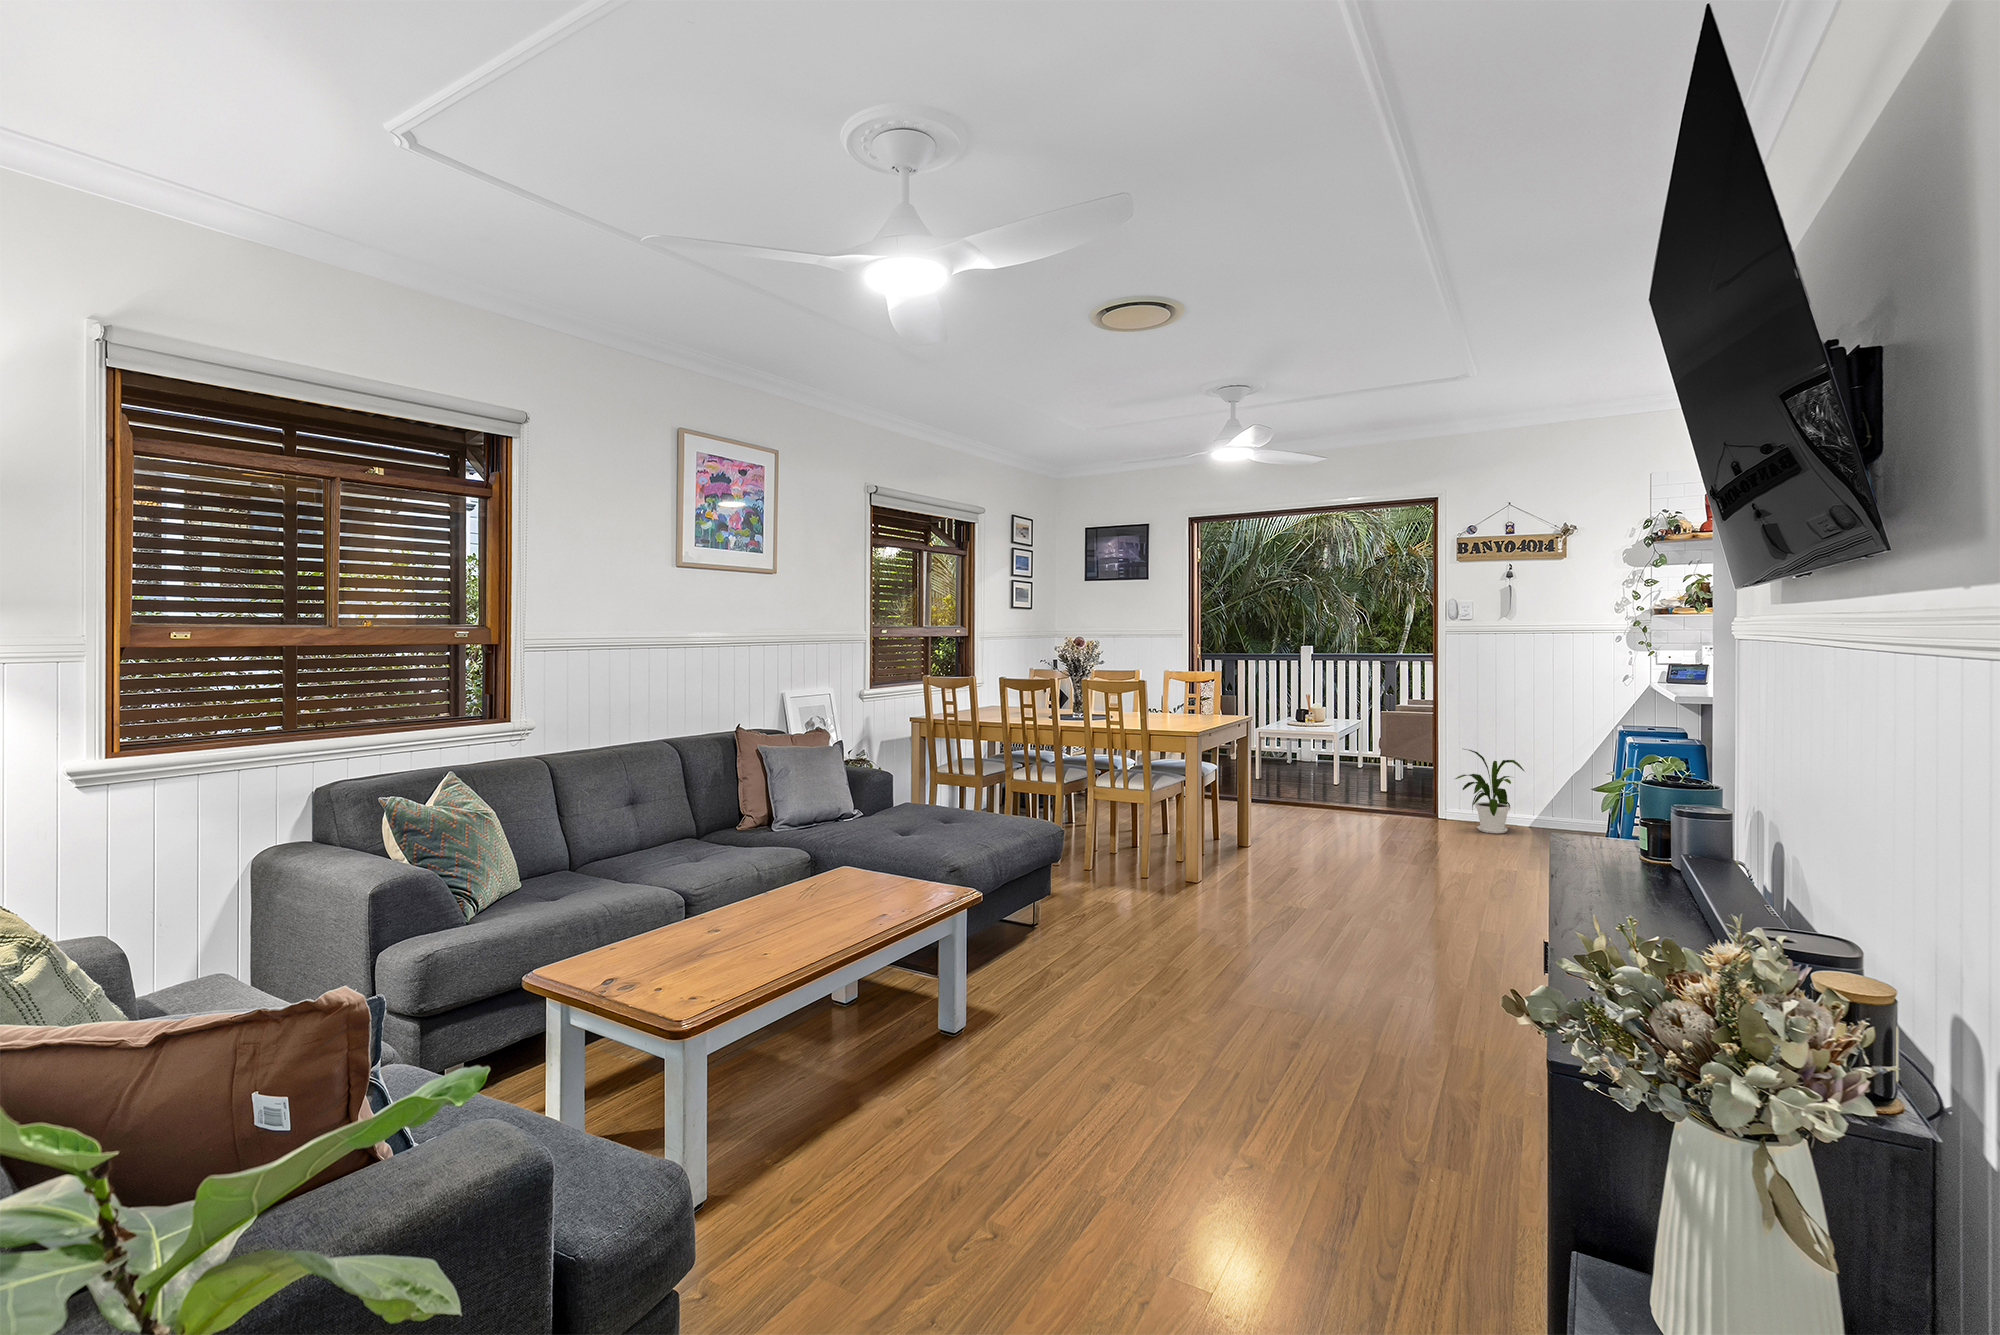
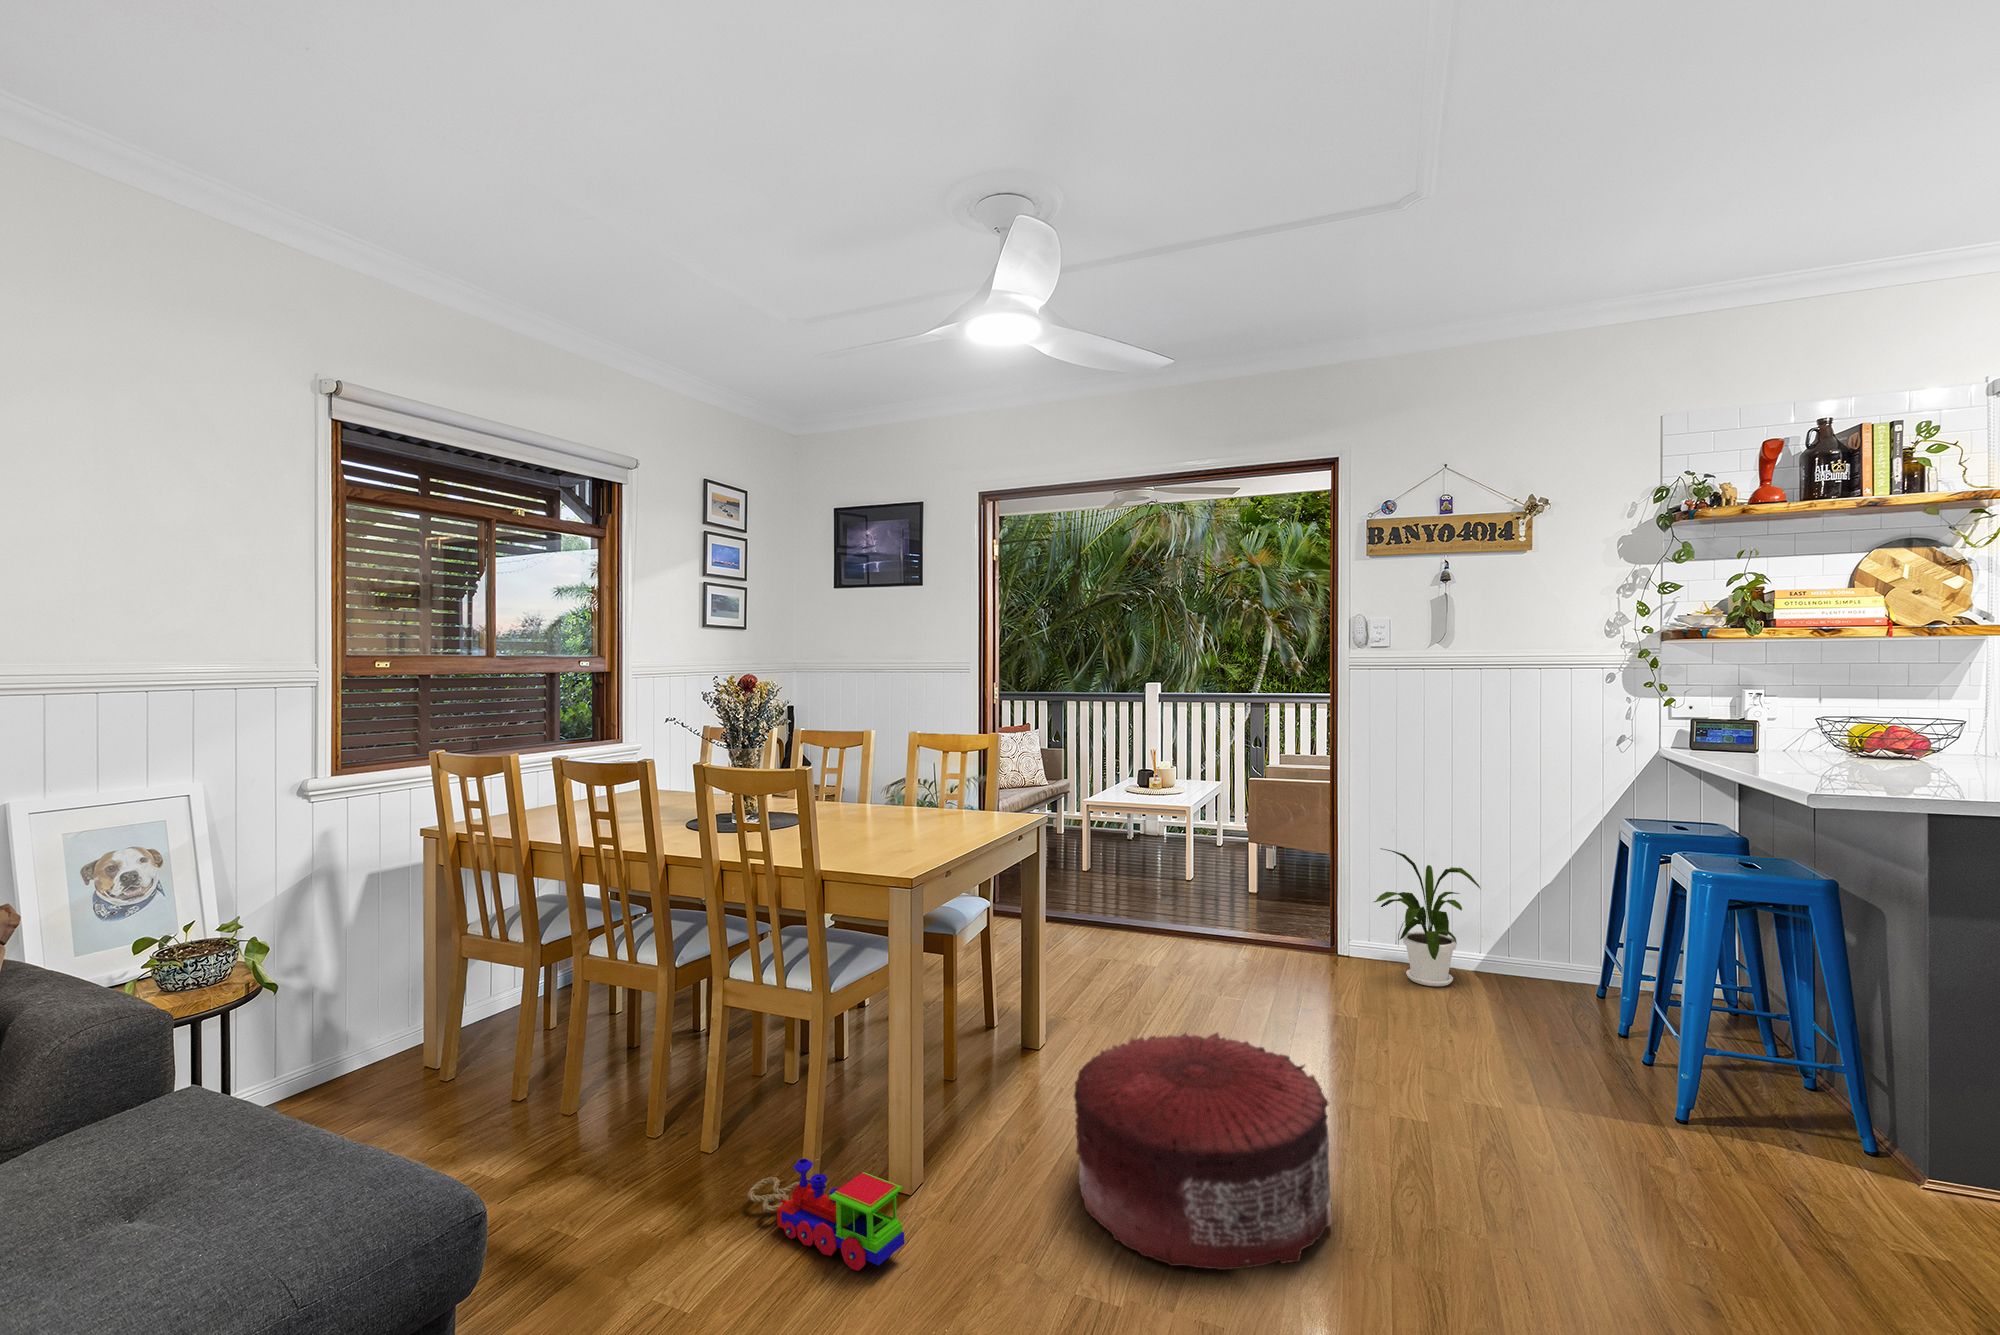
pouf: none [1274,820,1404,904] -> present [1073,1033,1332,1270]
toy train: none [1119,858,1199,898] -> present [748,1159,904,1271]

